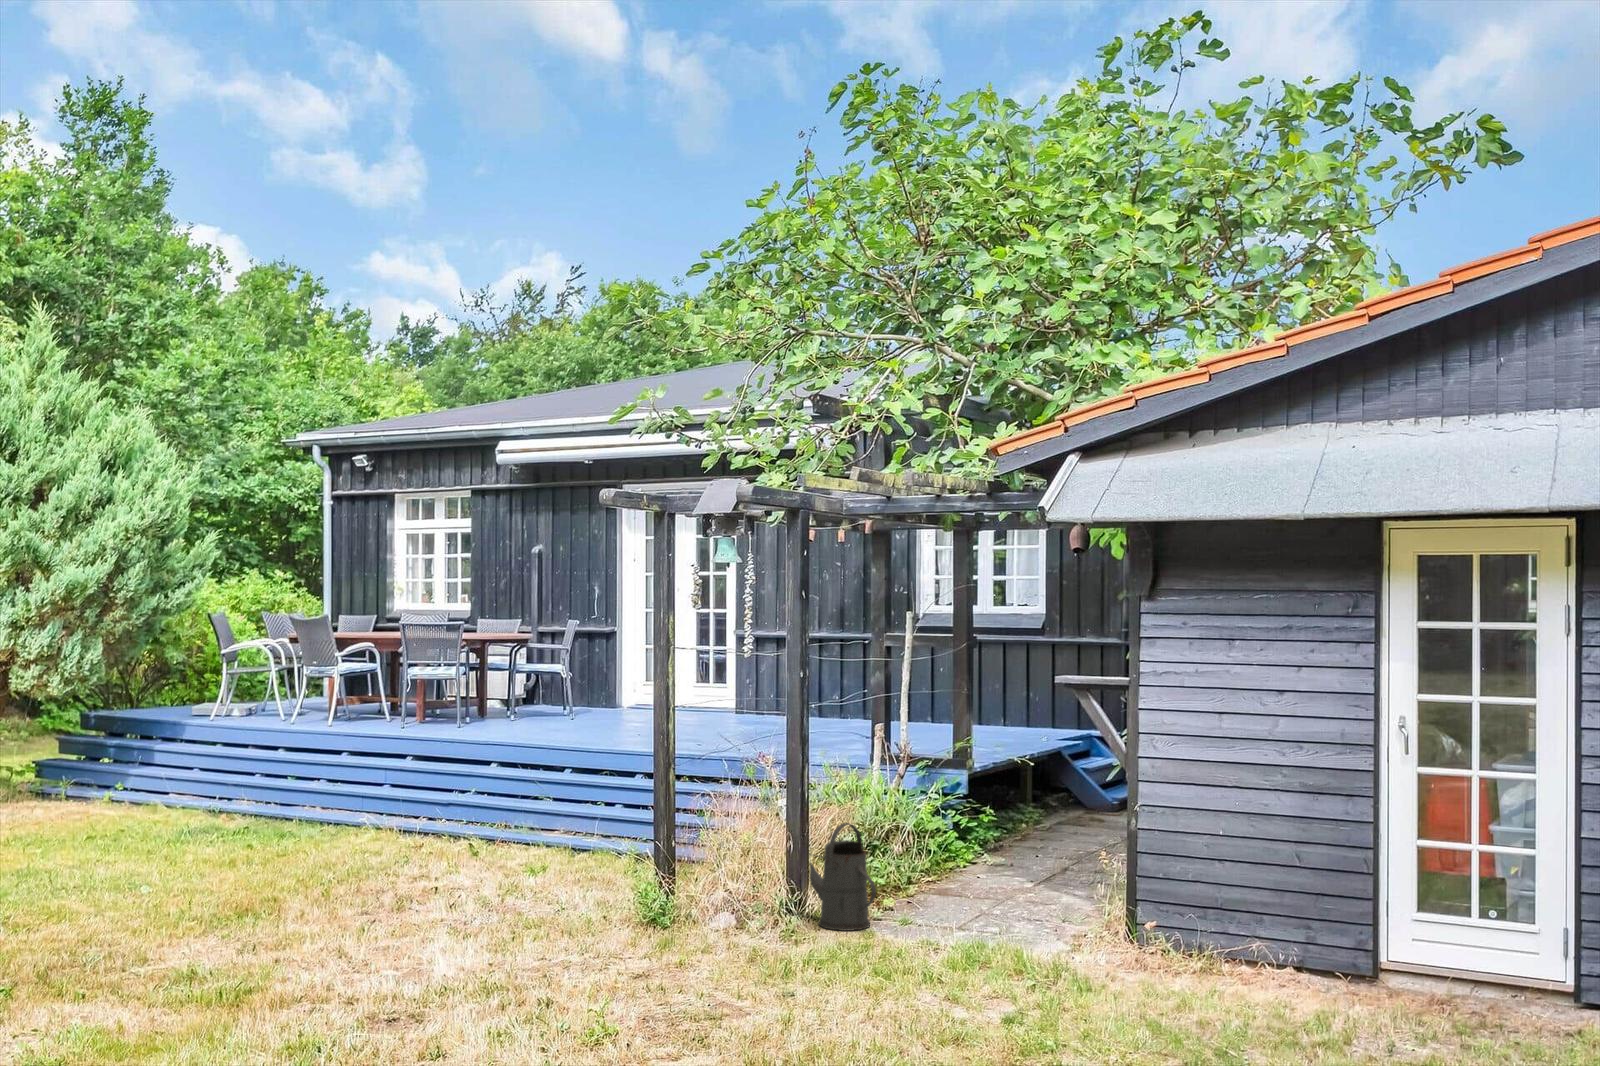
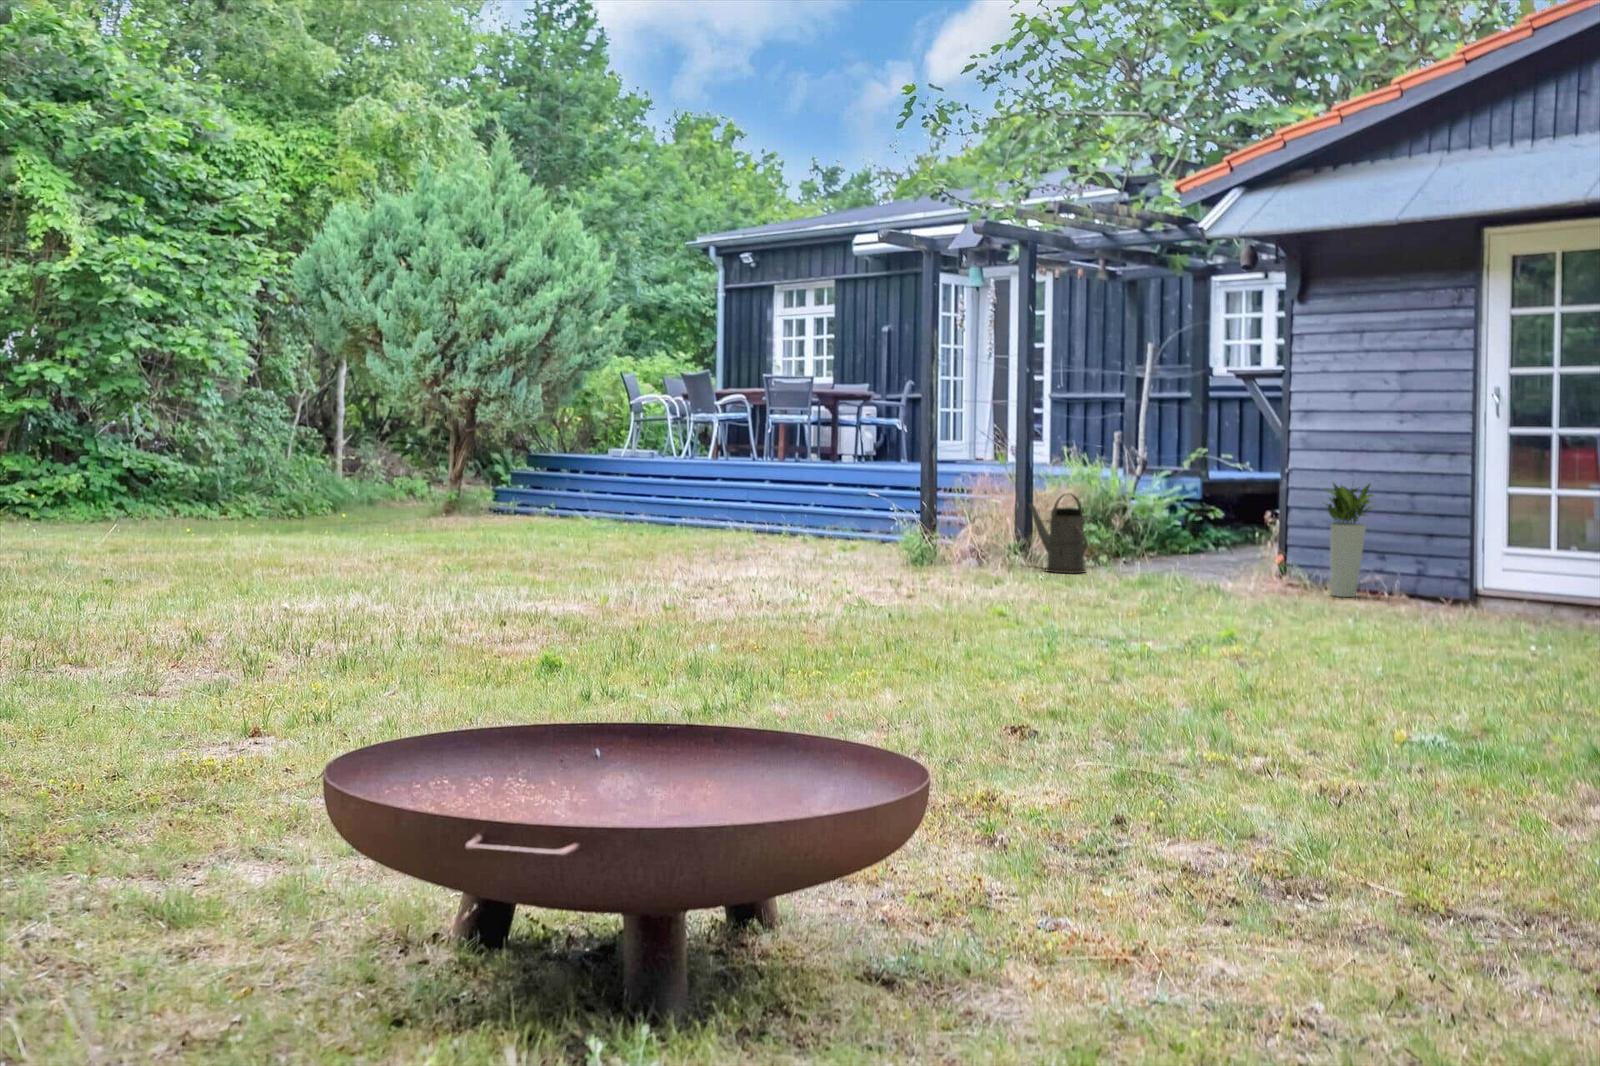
planter: none [1181,823,1256,972] -> present [1327,484,1373,597]

